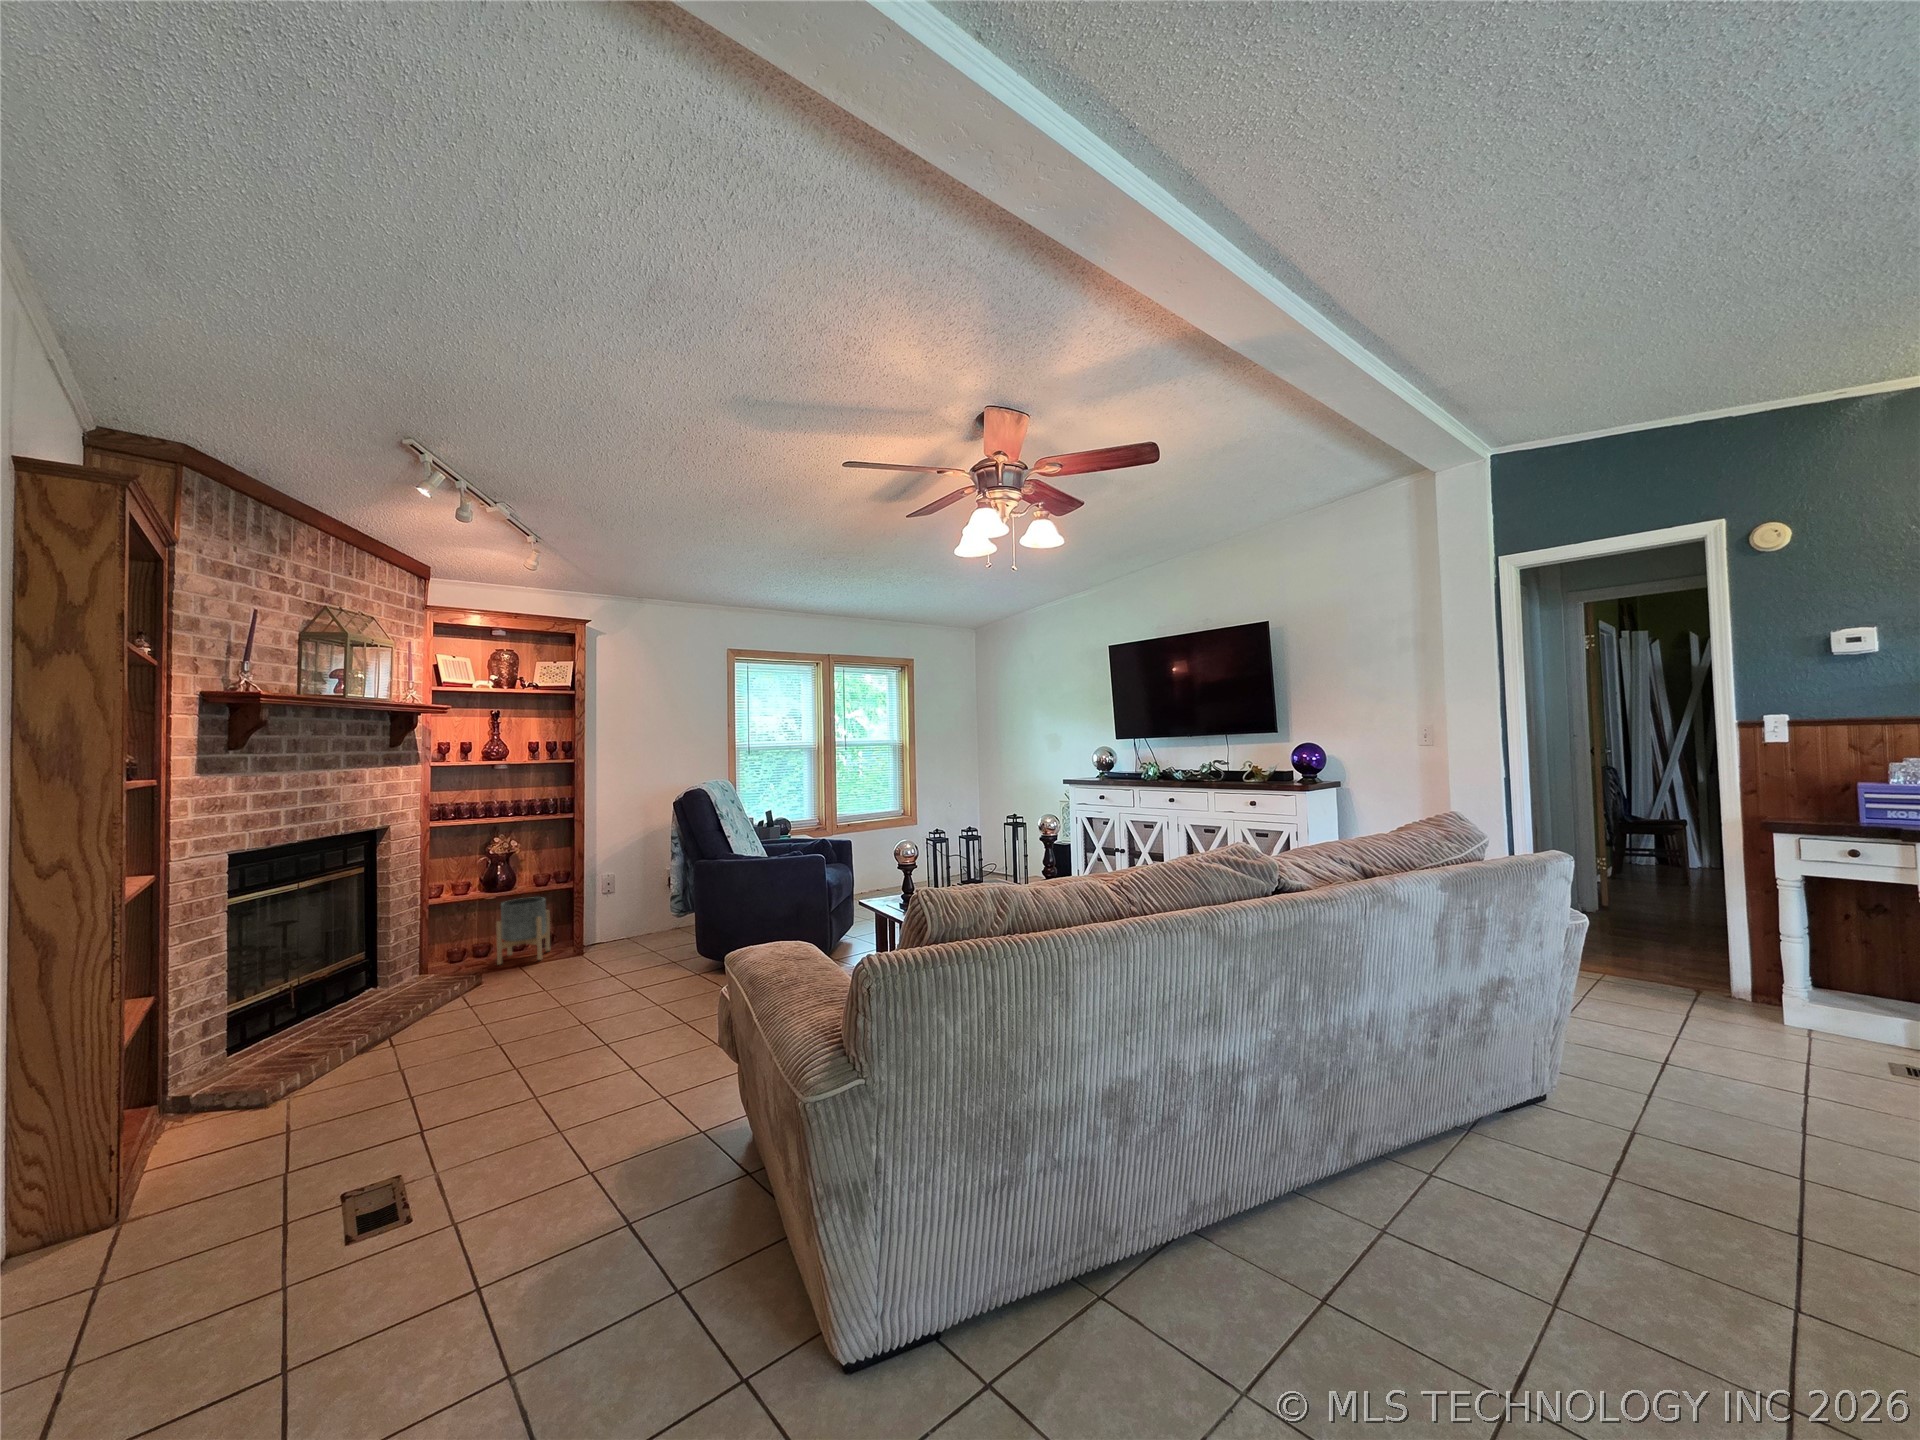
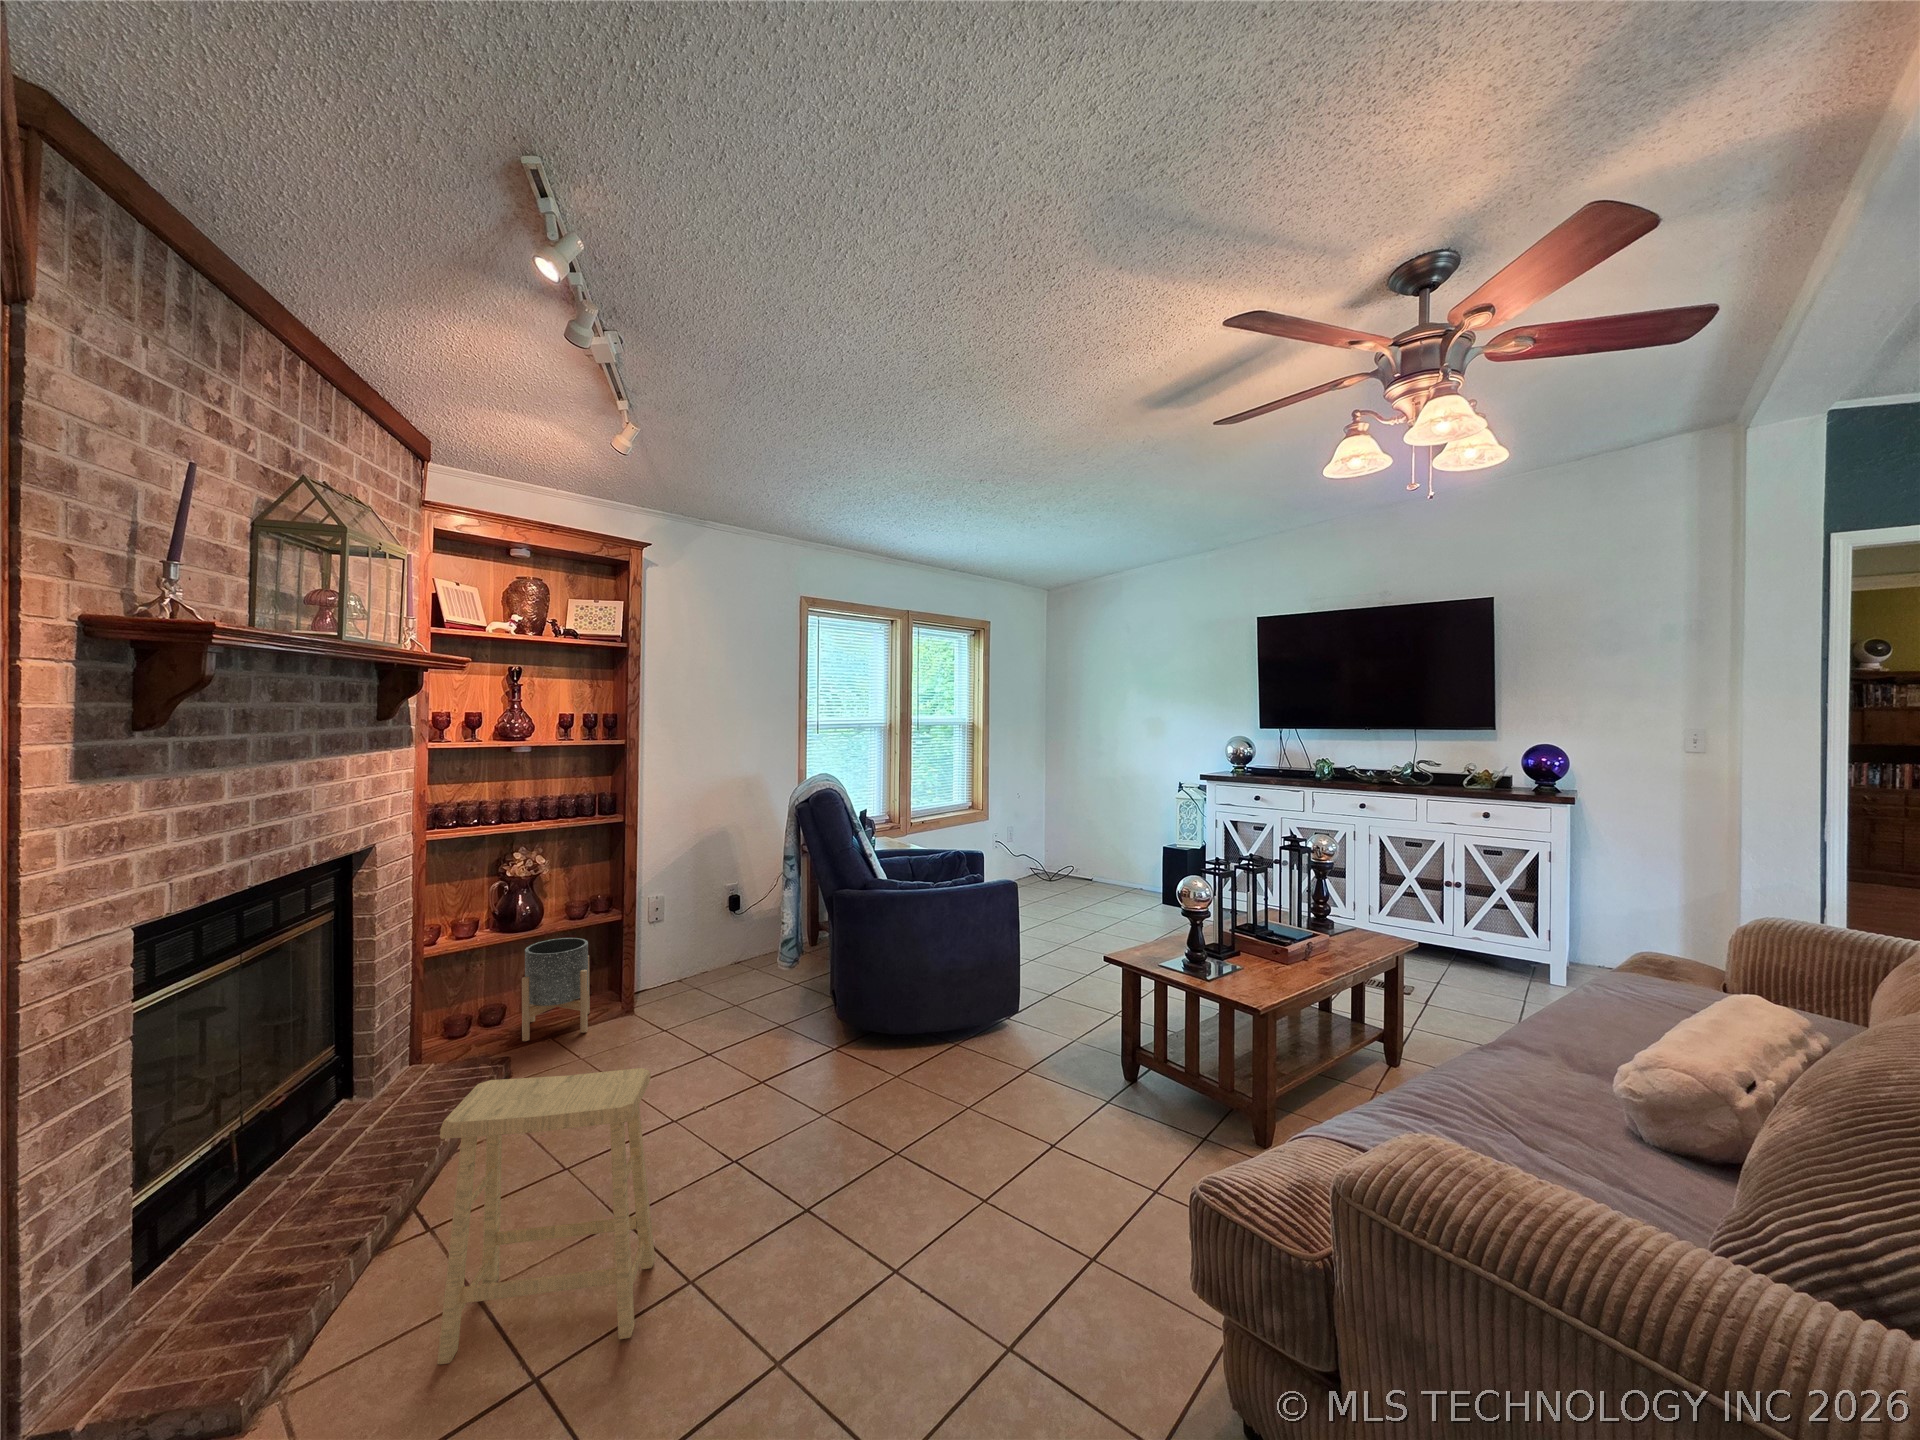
footstool: none [374,938,511,1087] -> present [437,1068,655,1365]

